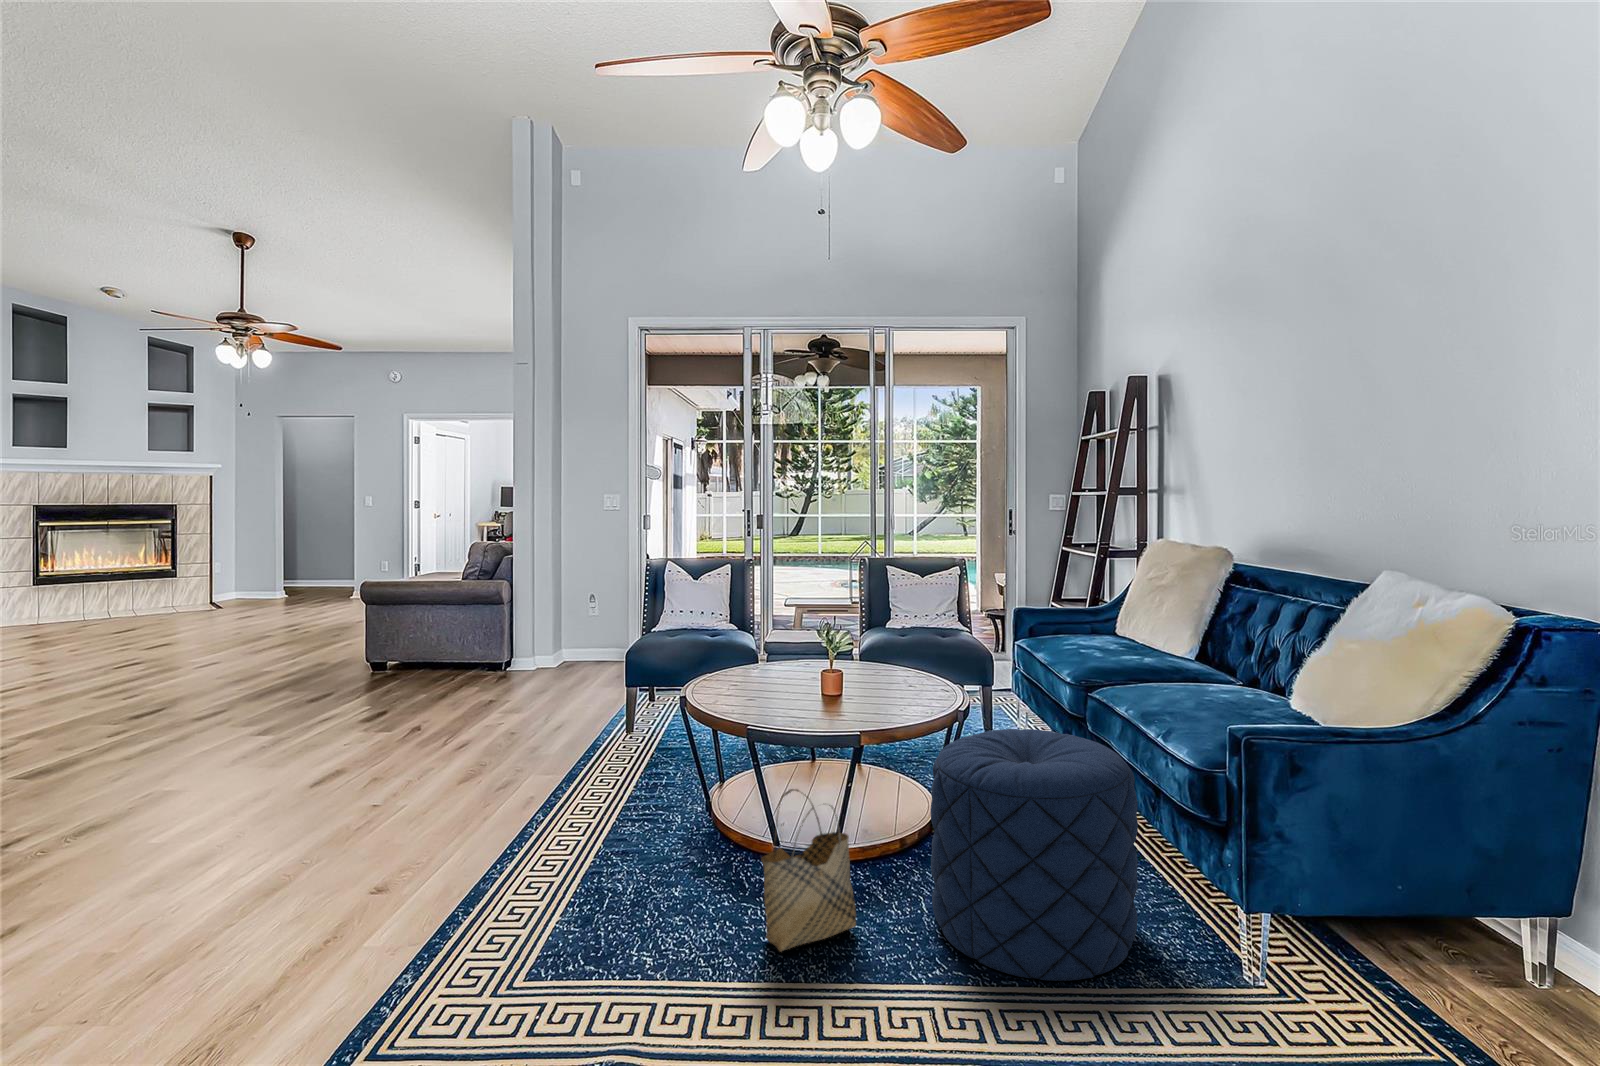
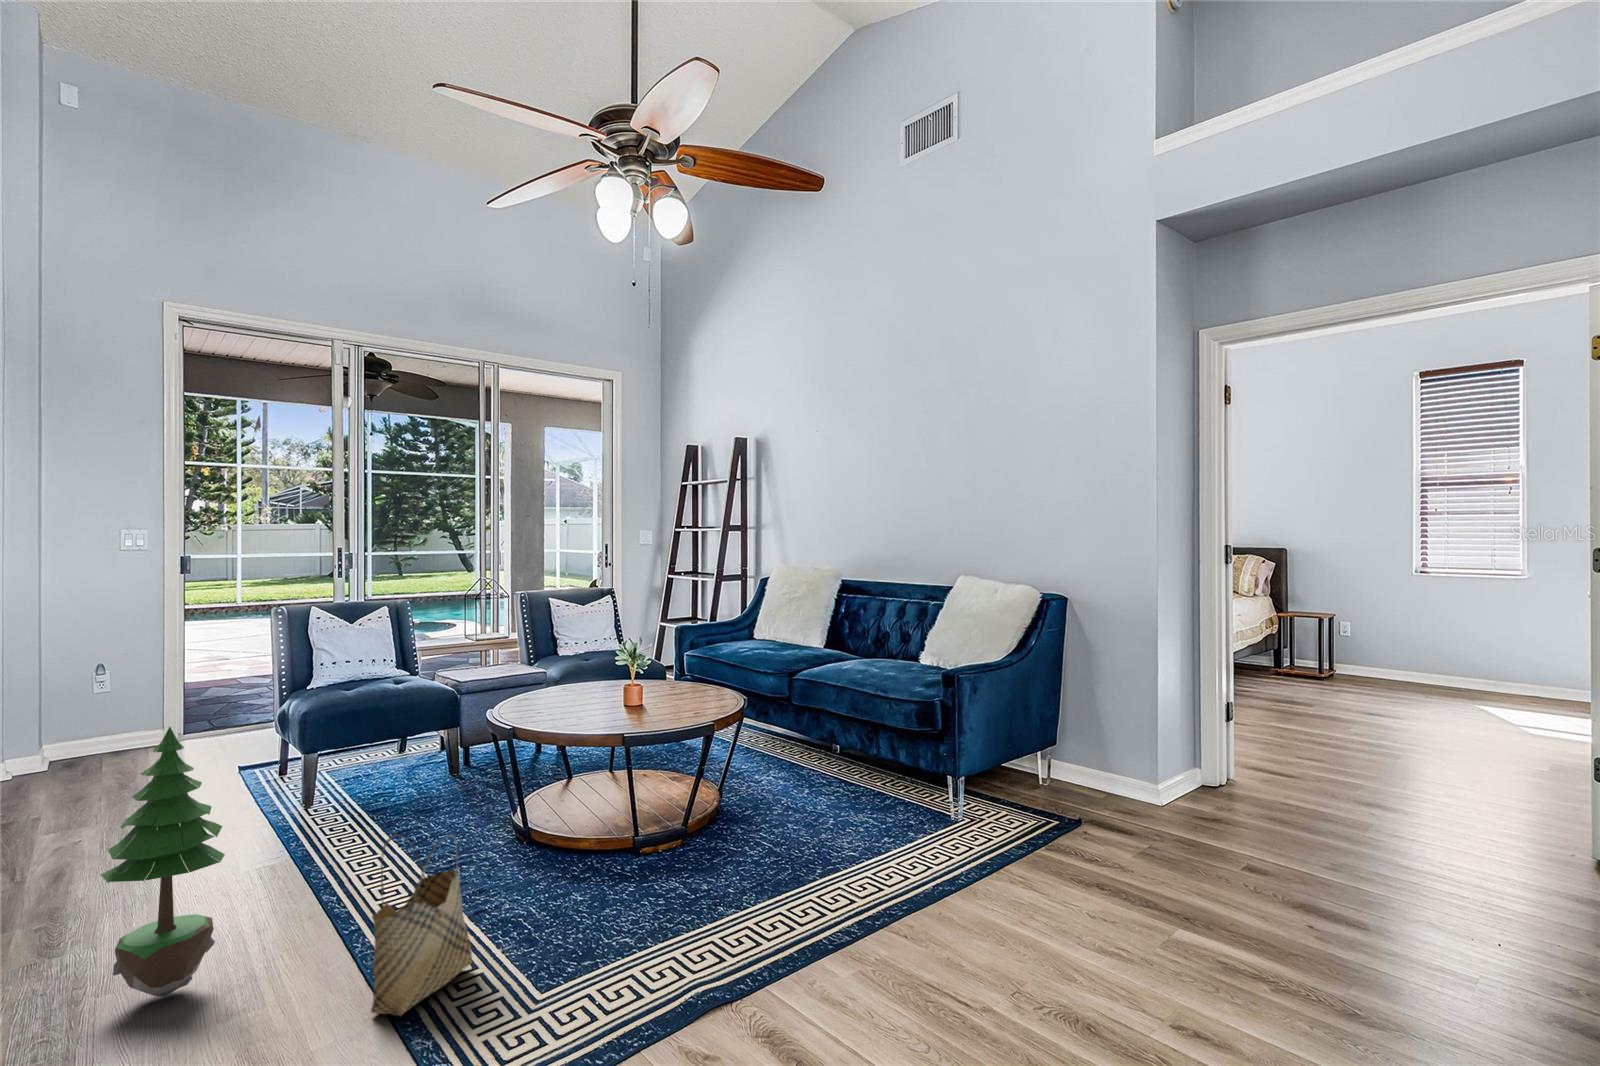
potted tree: none [630,665,704,864] -> present [101,727,225,997]
pouf: present [931,729,1138,981] -> none [535,730,716,947]

